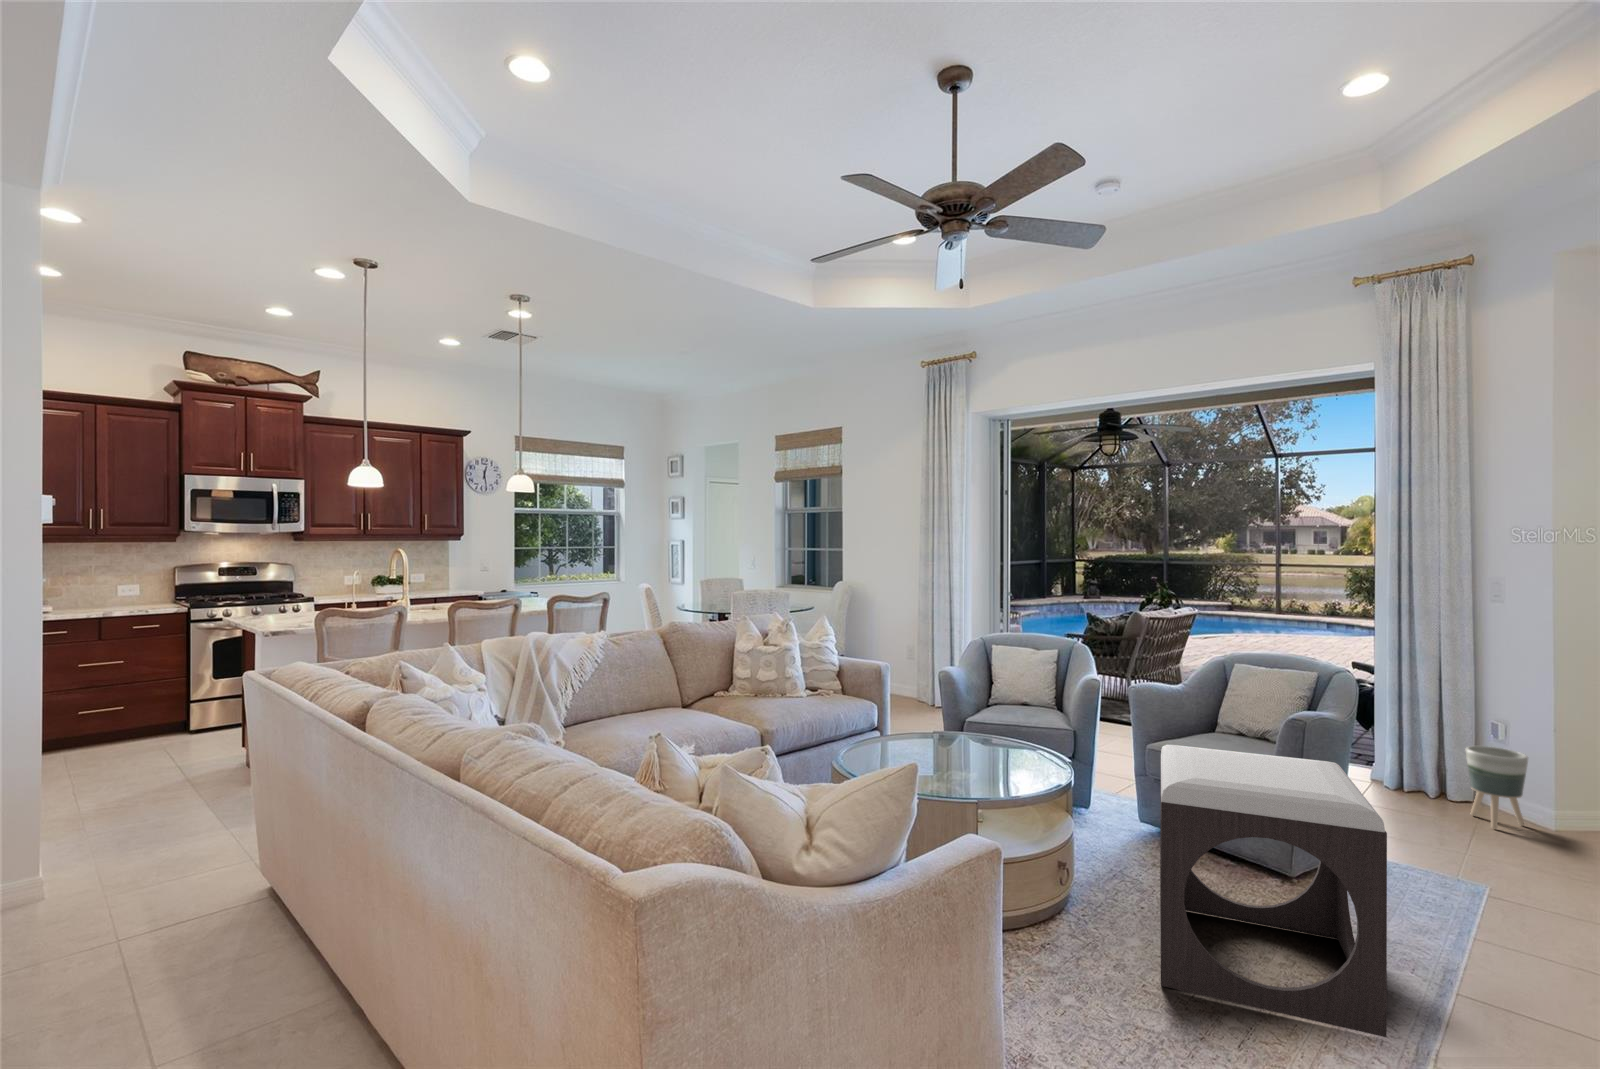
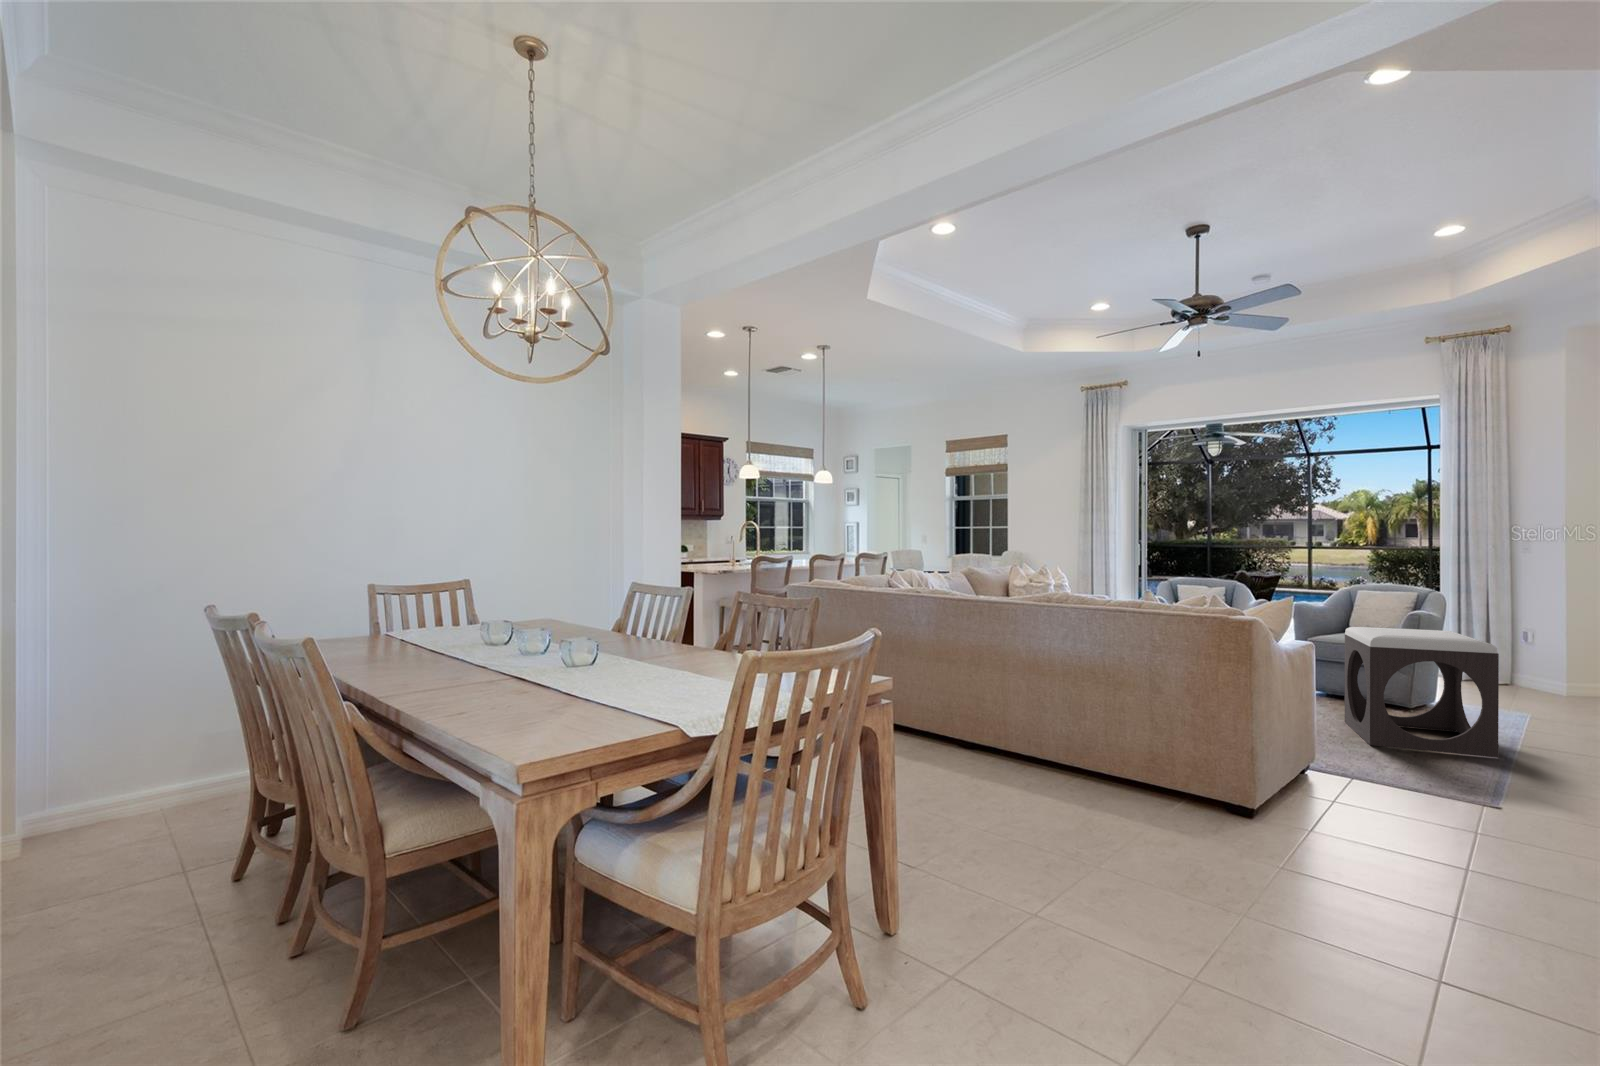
planter: present [1465,746,1528,829] -> none [1506,643,1548,693]

